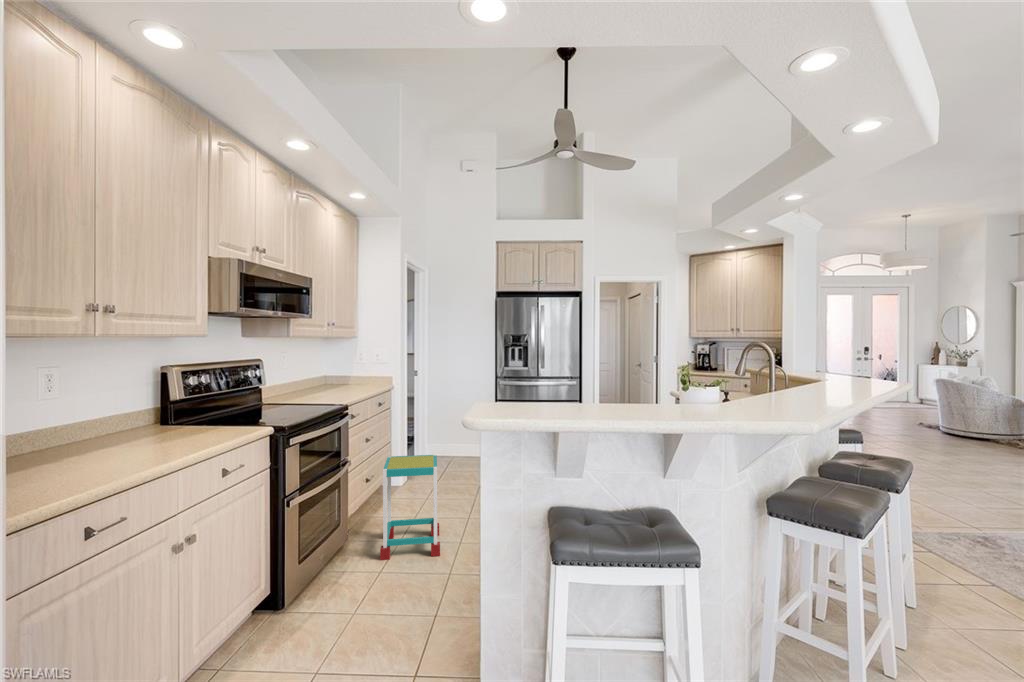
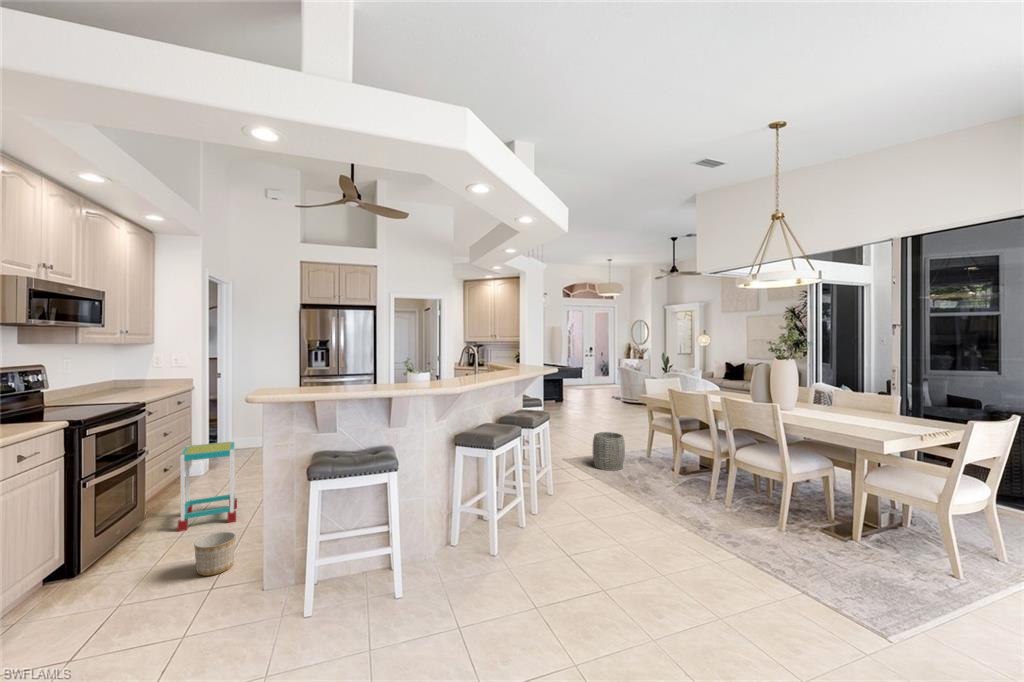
woven basket: none [930,481,1000,548] -> present [593,432,625,471]
planter: none [400,582,446,643] -> present [194,532,236,576]

